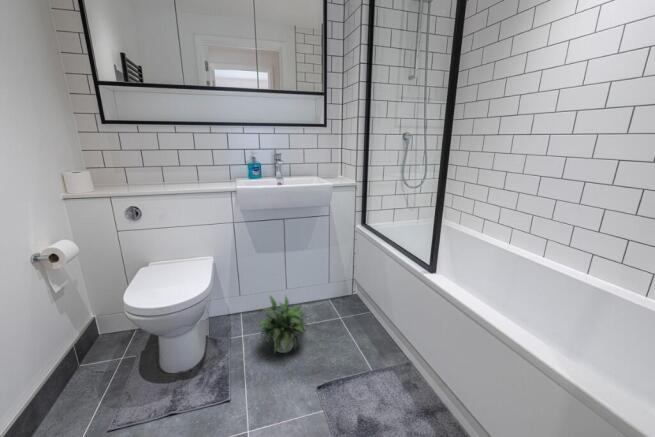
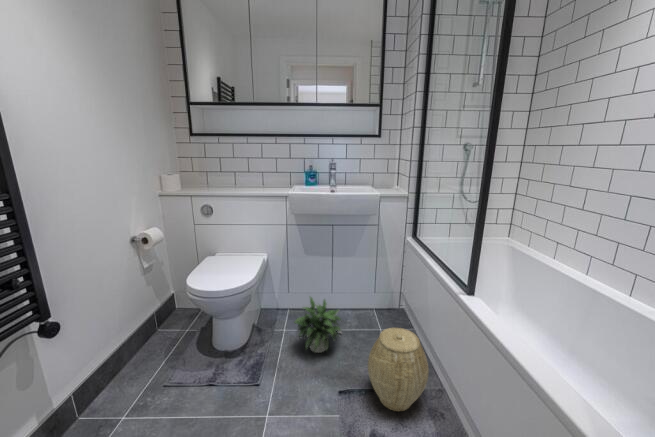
woven basket: none [345,314,403,394] -> present [368,328,429,411]

